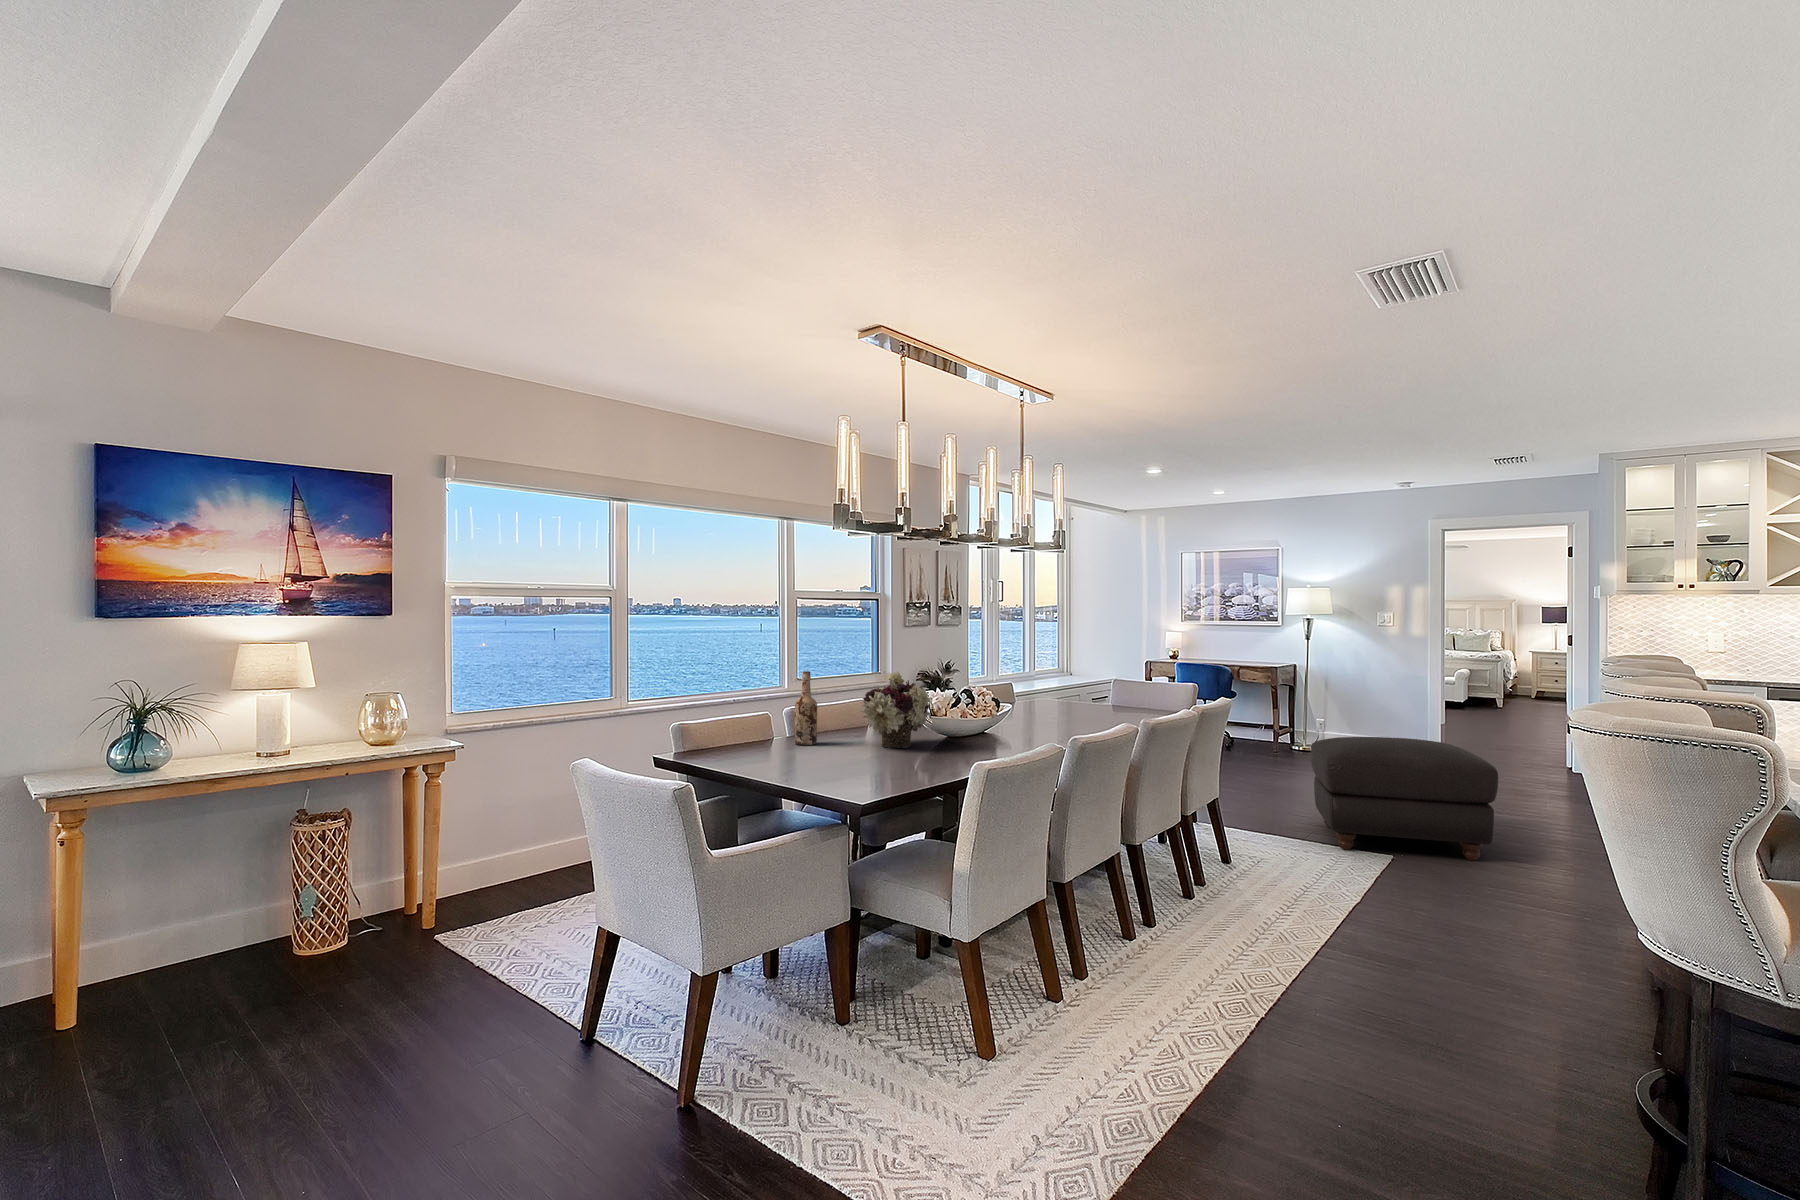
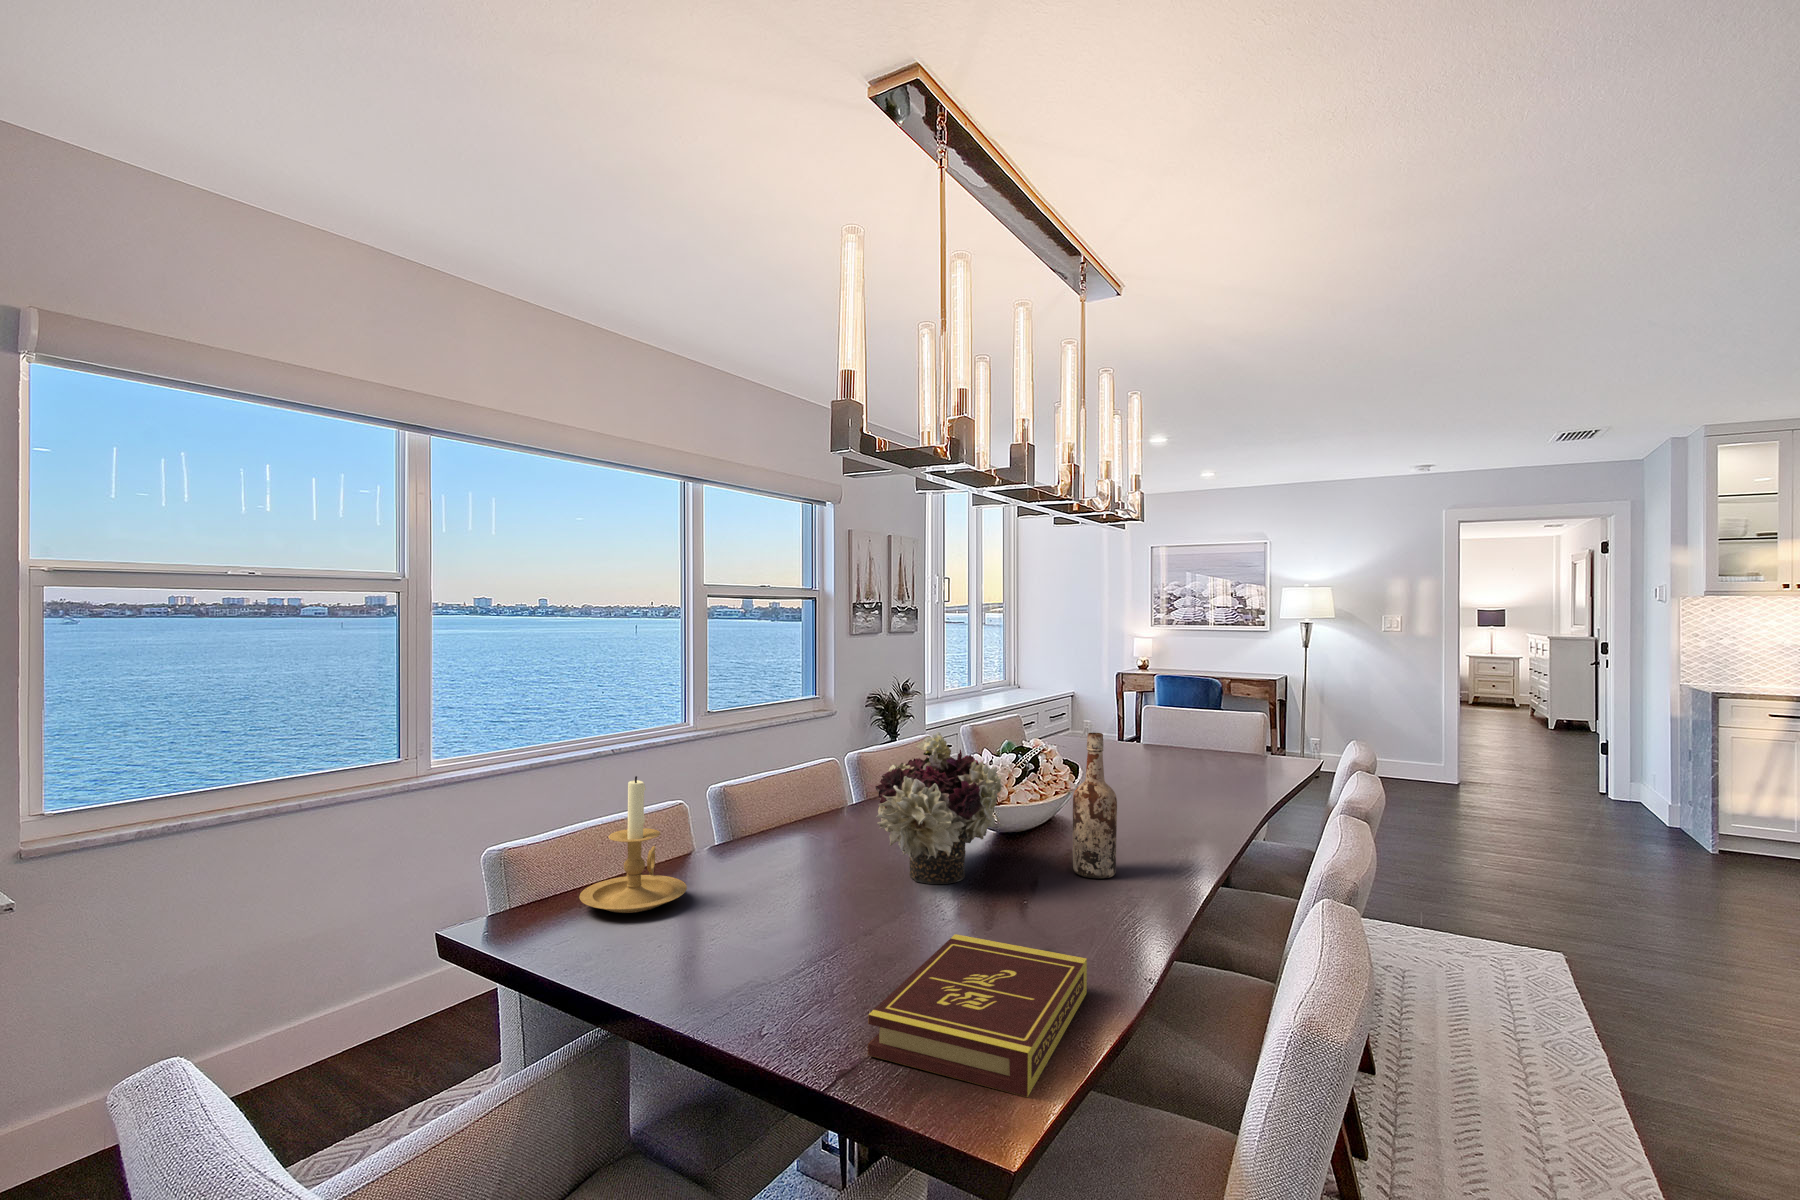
wine bottle: present [795,671,817,745] -> present [1073,732,1117,878]
candle holder: none [717,688,768,752] -> present [579,776,687,913]
ottoman: present [1311,737,1498,861] -> none [1416,787,1723,966]
book: none [825,751,928,788] -> present [868,934,1087,1097]

